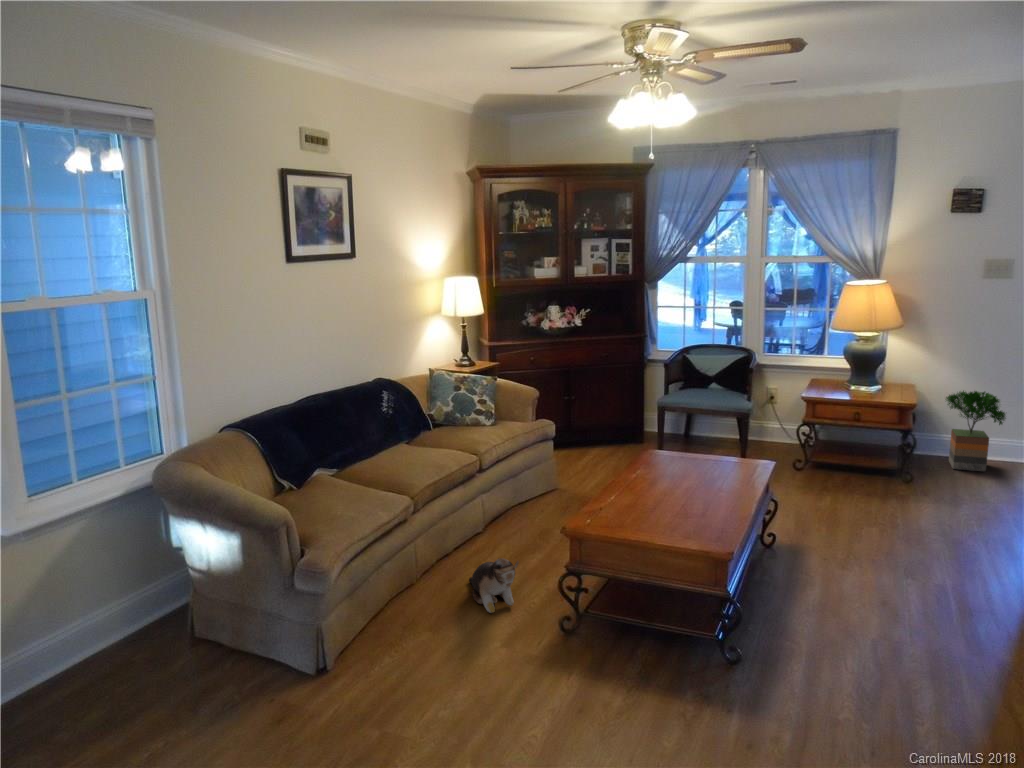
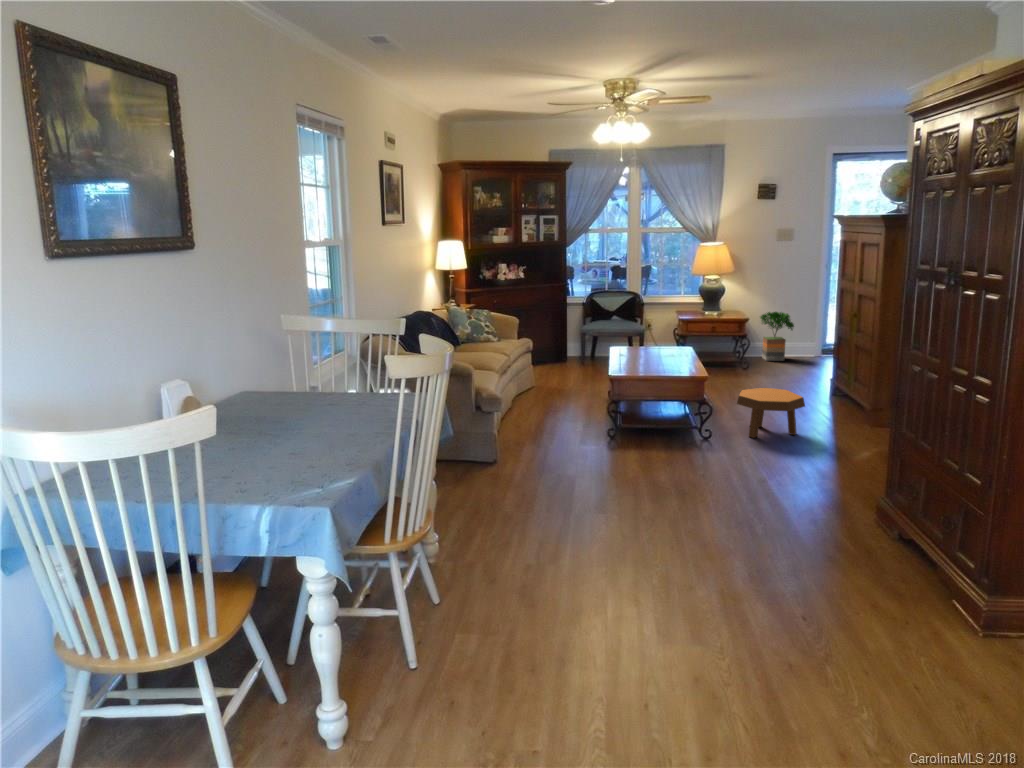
plush toy: present [469,558,519,613] -> none [525,399,571,433]
footstool: none [821,575,966,691] -> present [737,388,805,438]

